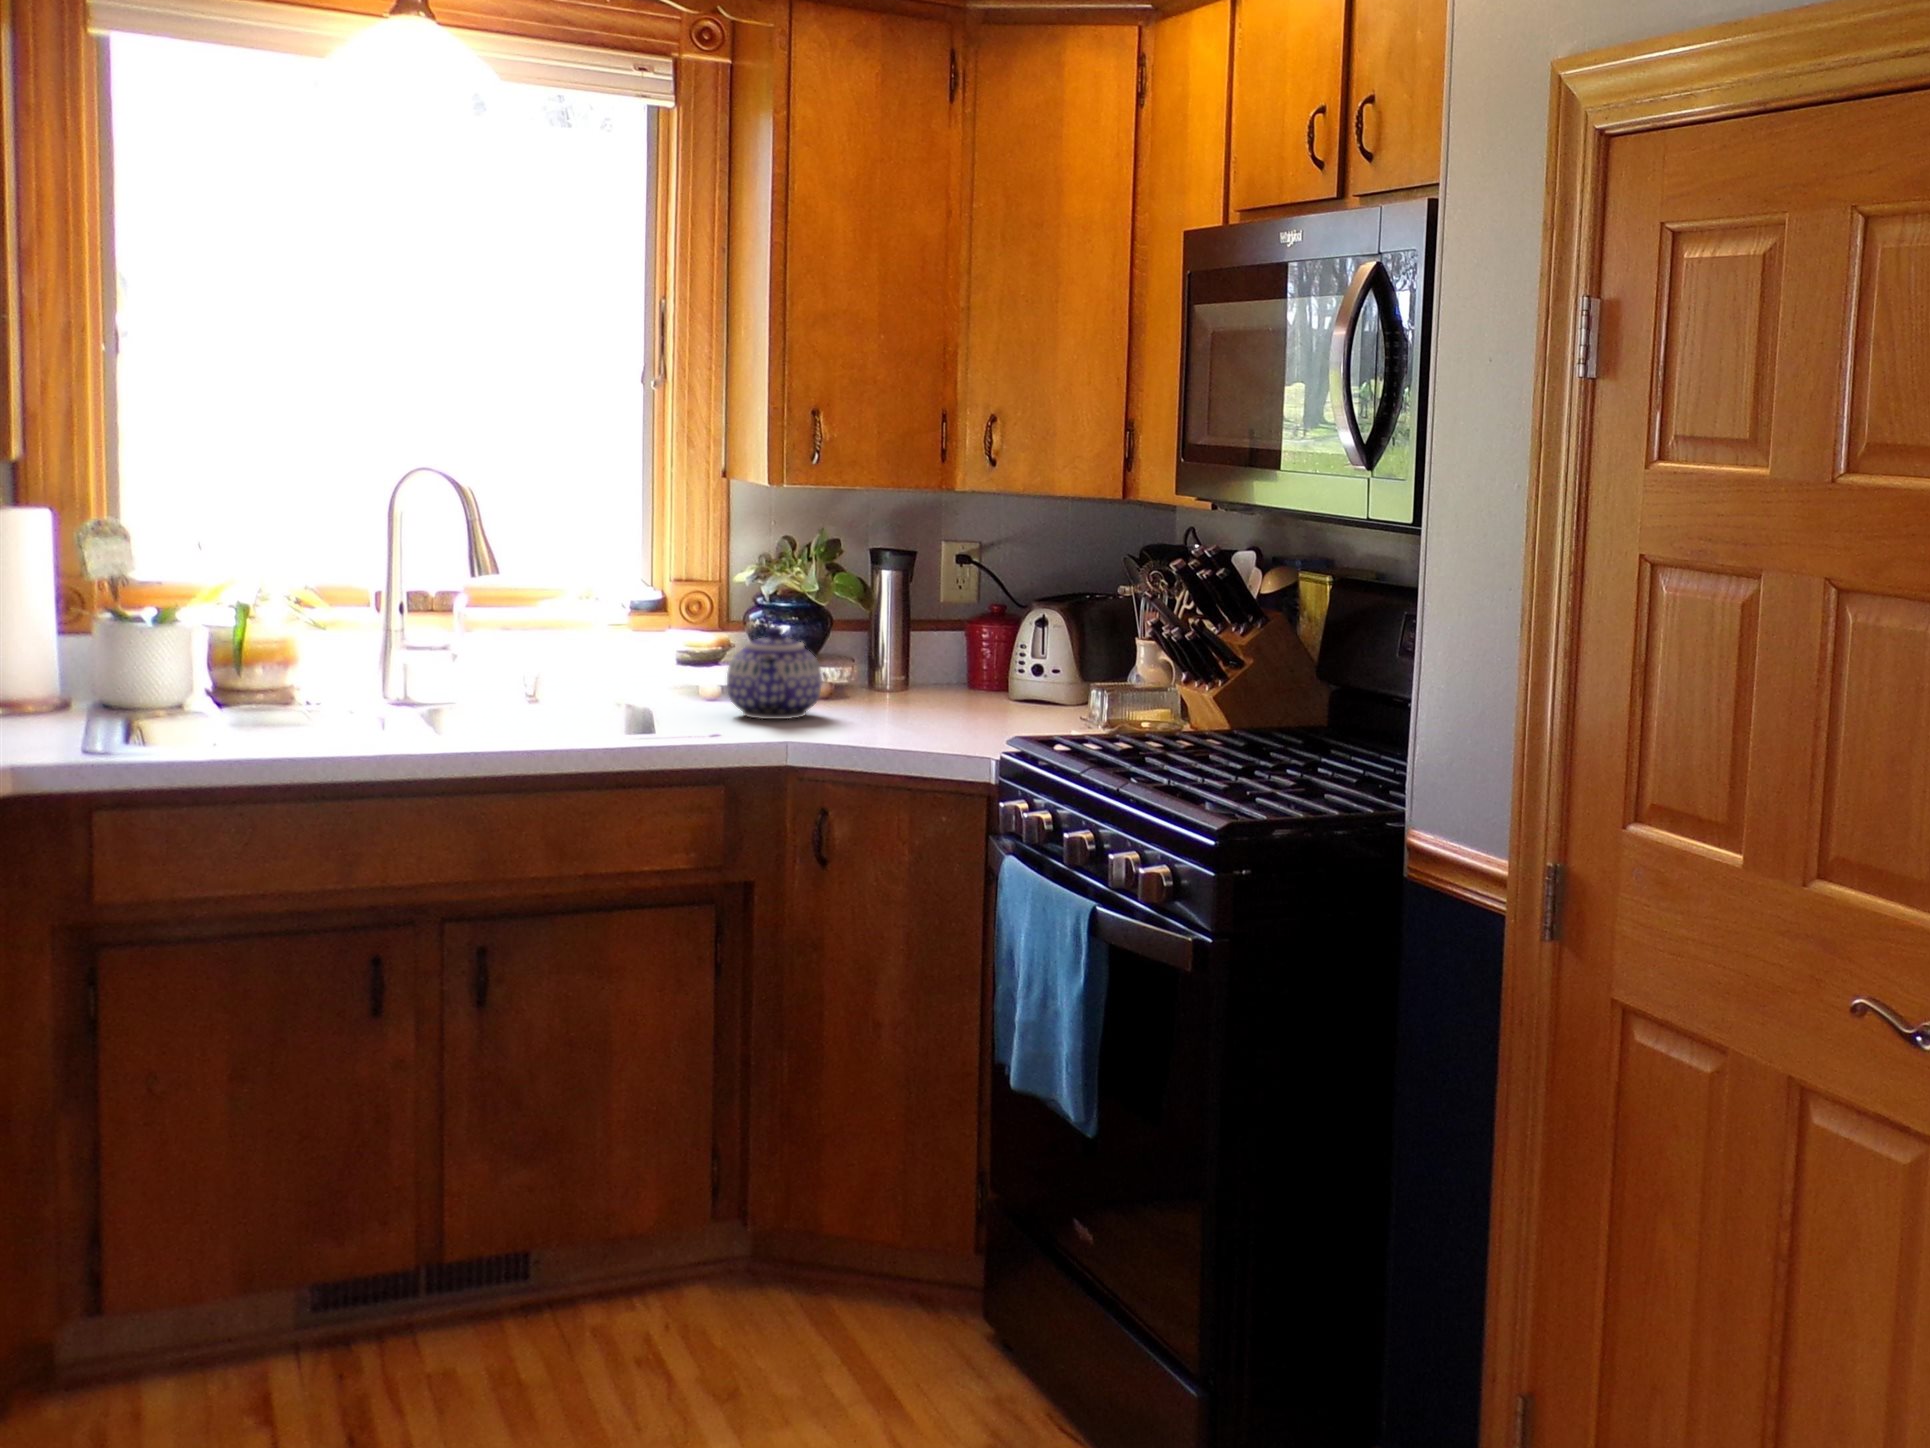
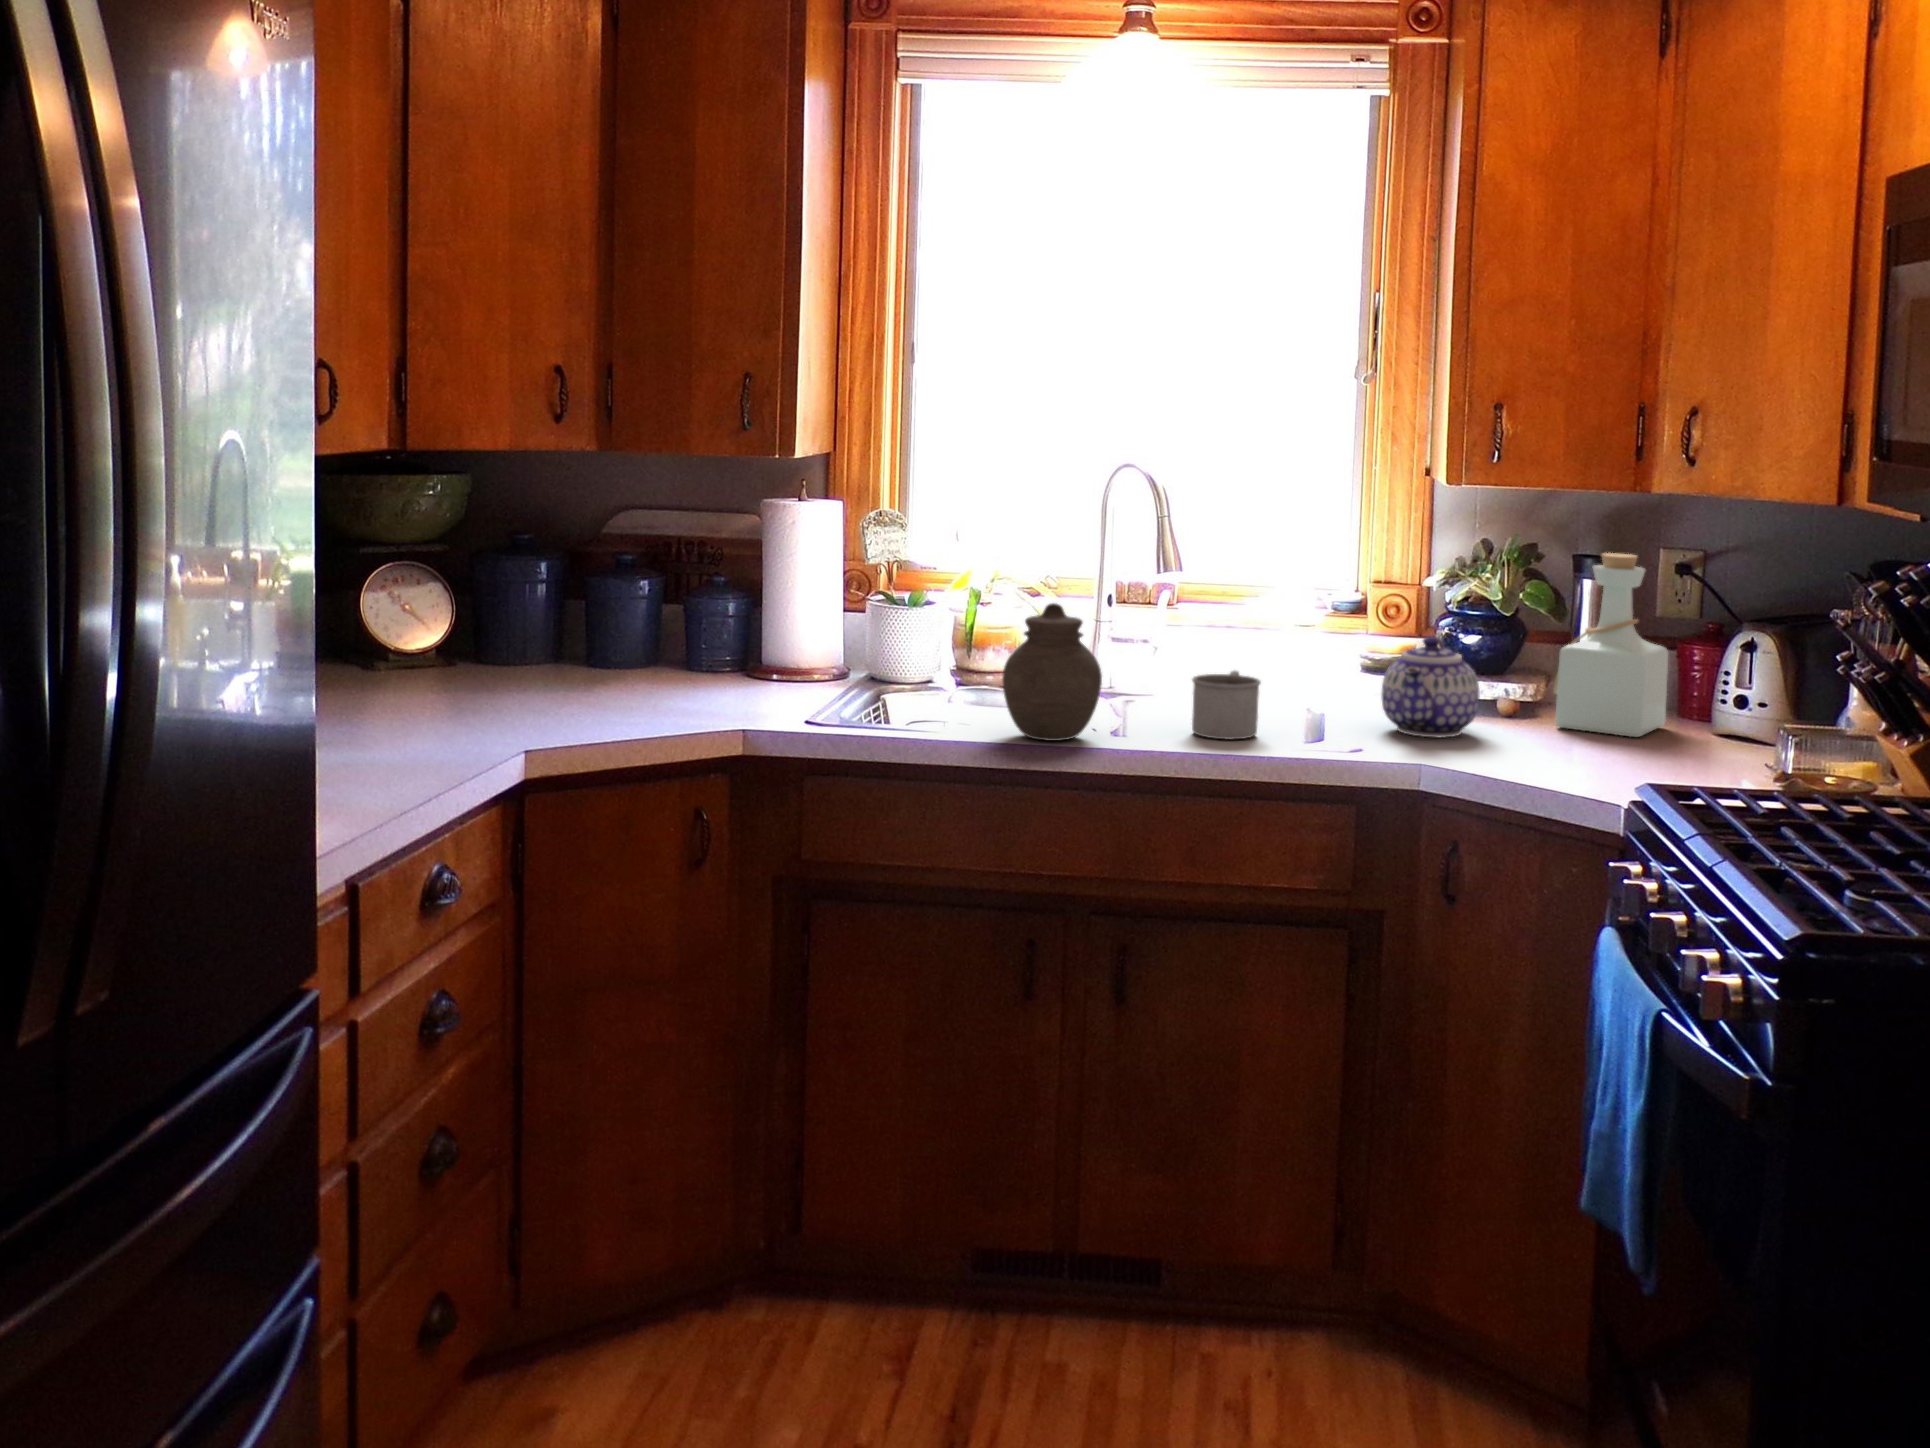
bottle: none [873,547,973,708] -> present [1553,553,1669,737]
jar: none [353,608,465,746] -> present [1002,603,1102,741]
mug: none [548,668,621,733] -> present [1192,671,1261,739]

